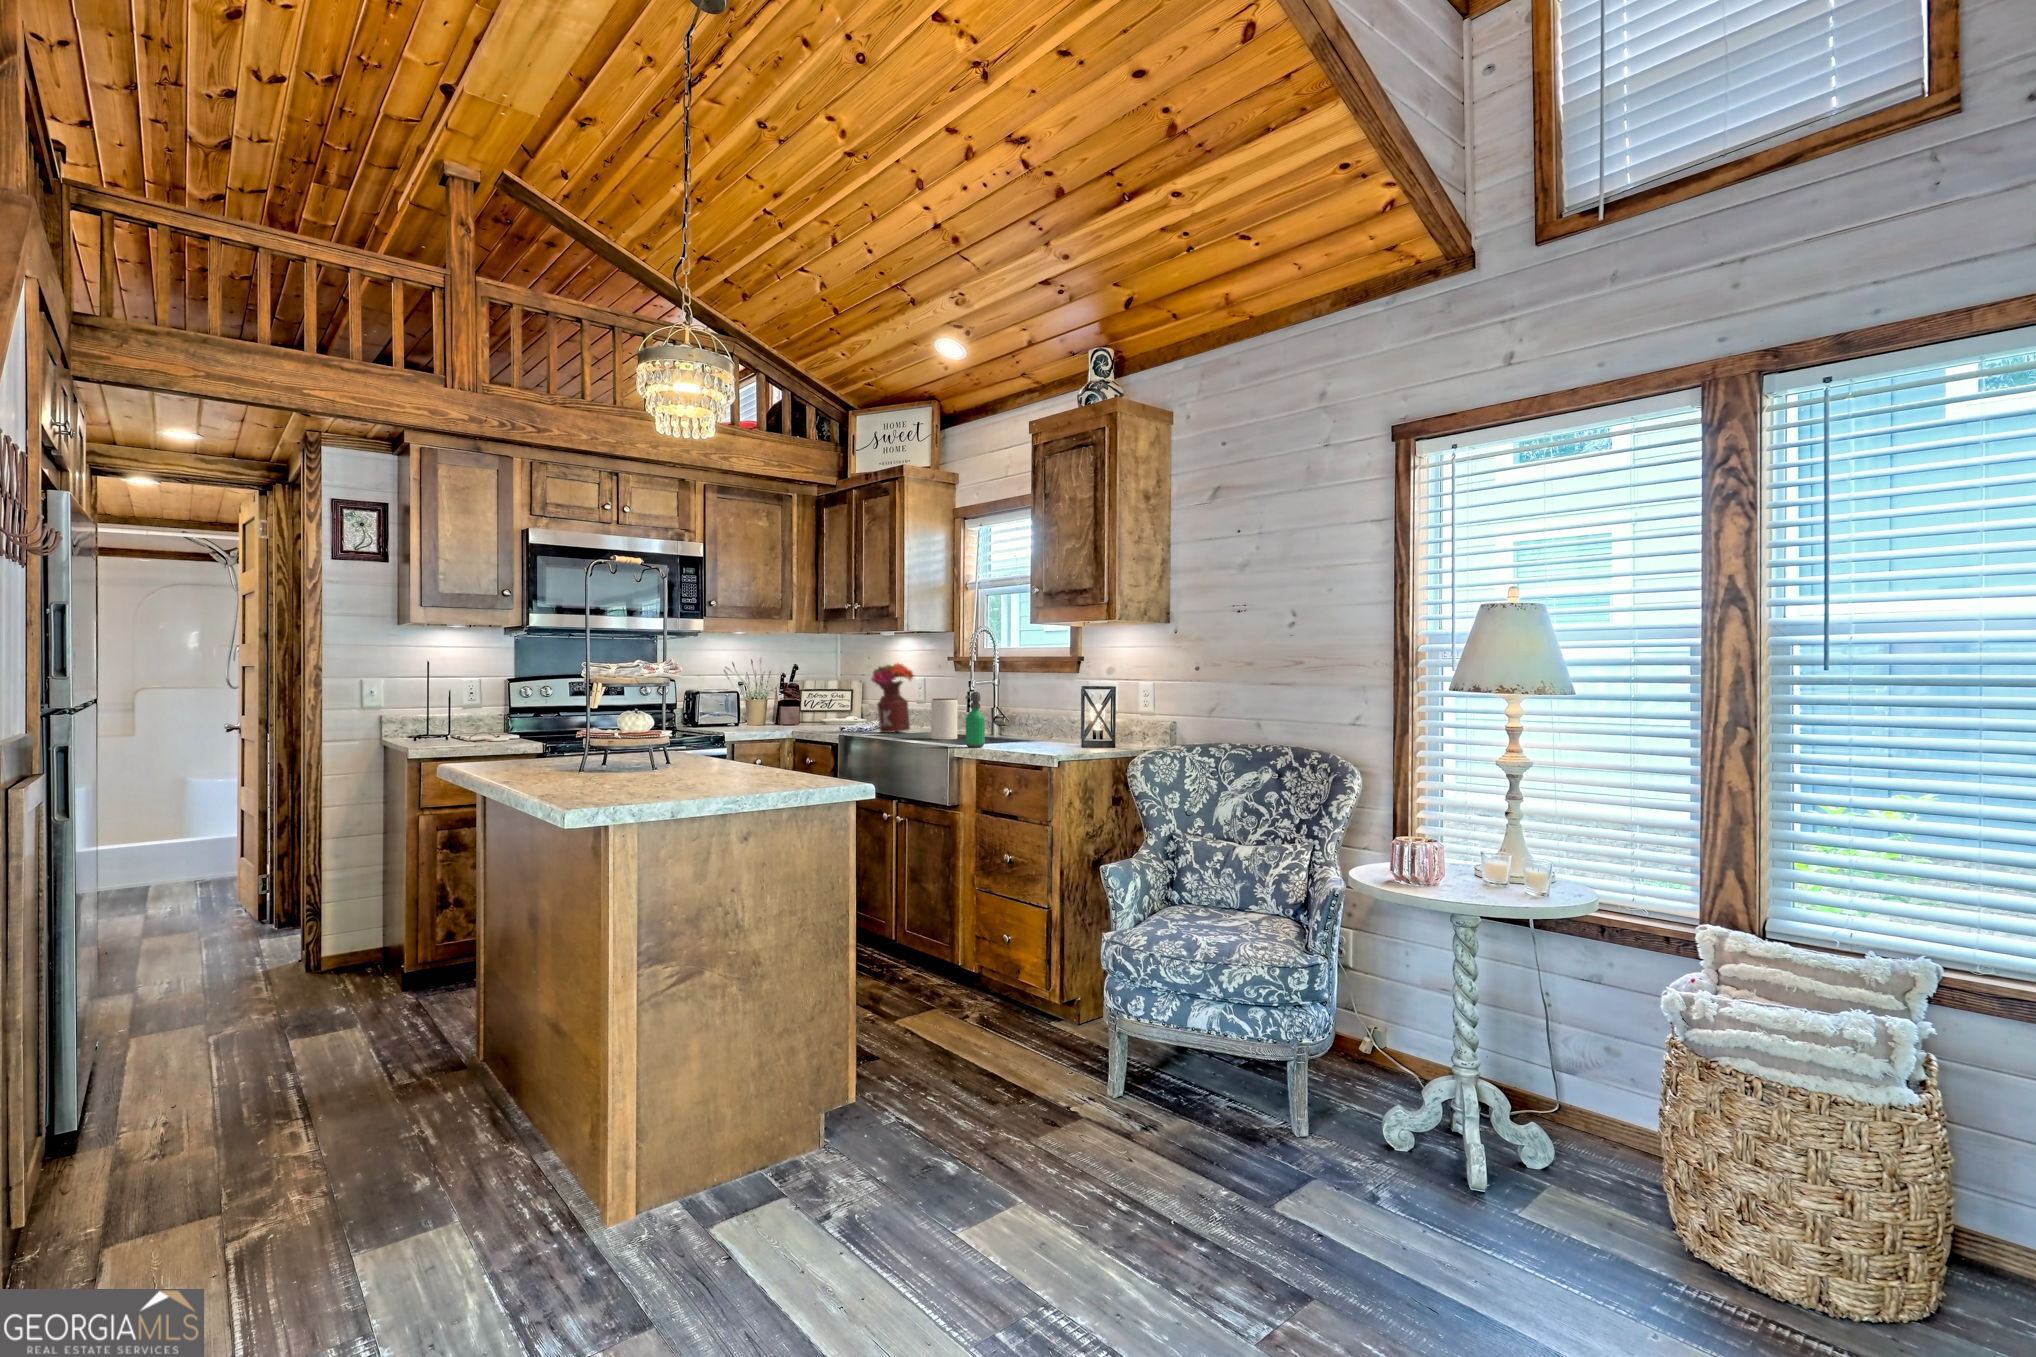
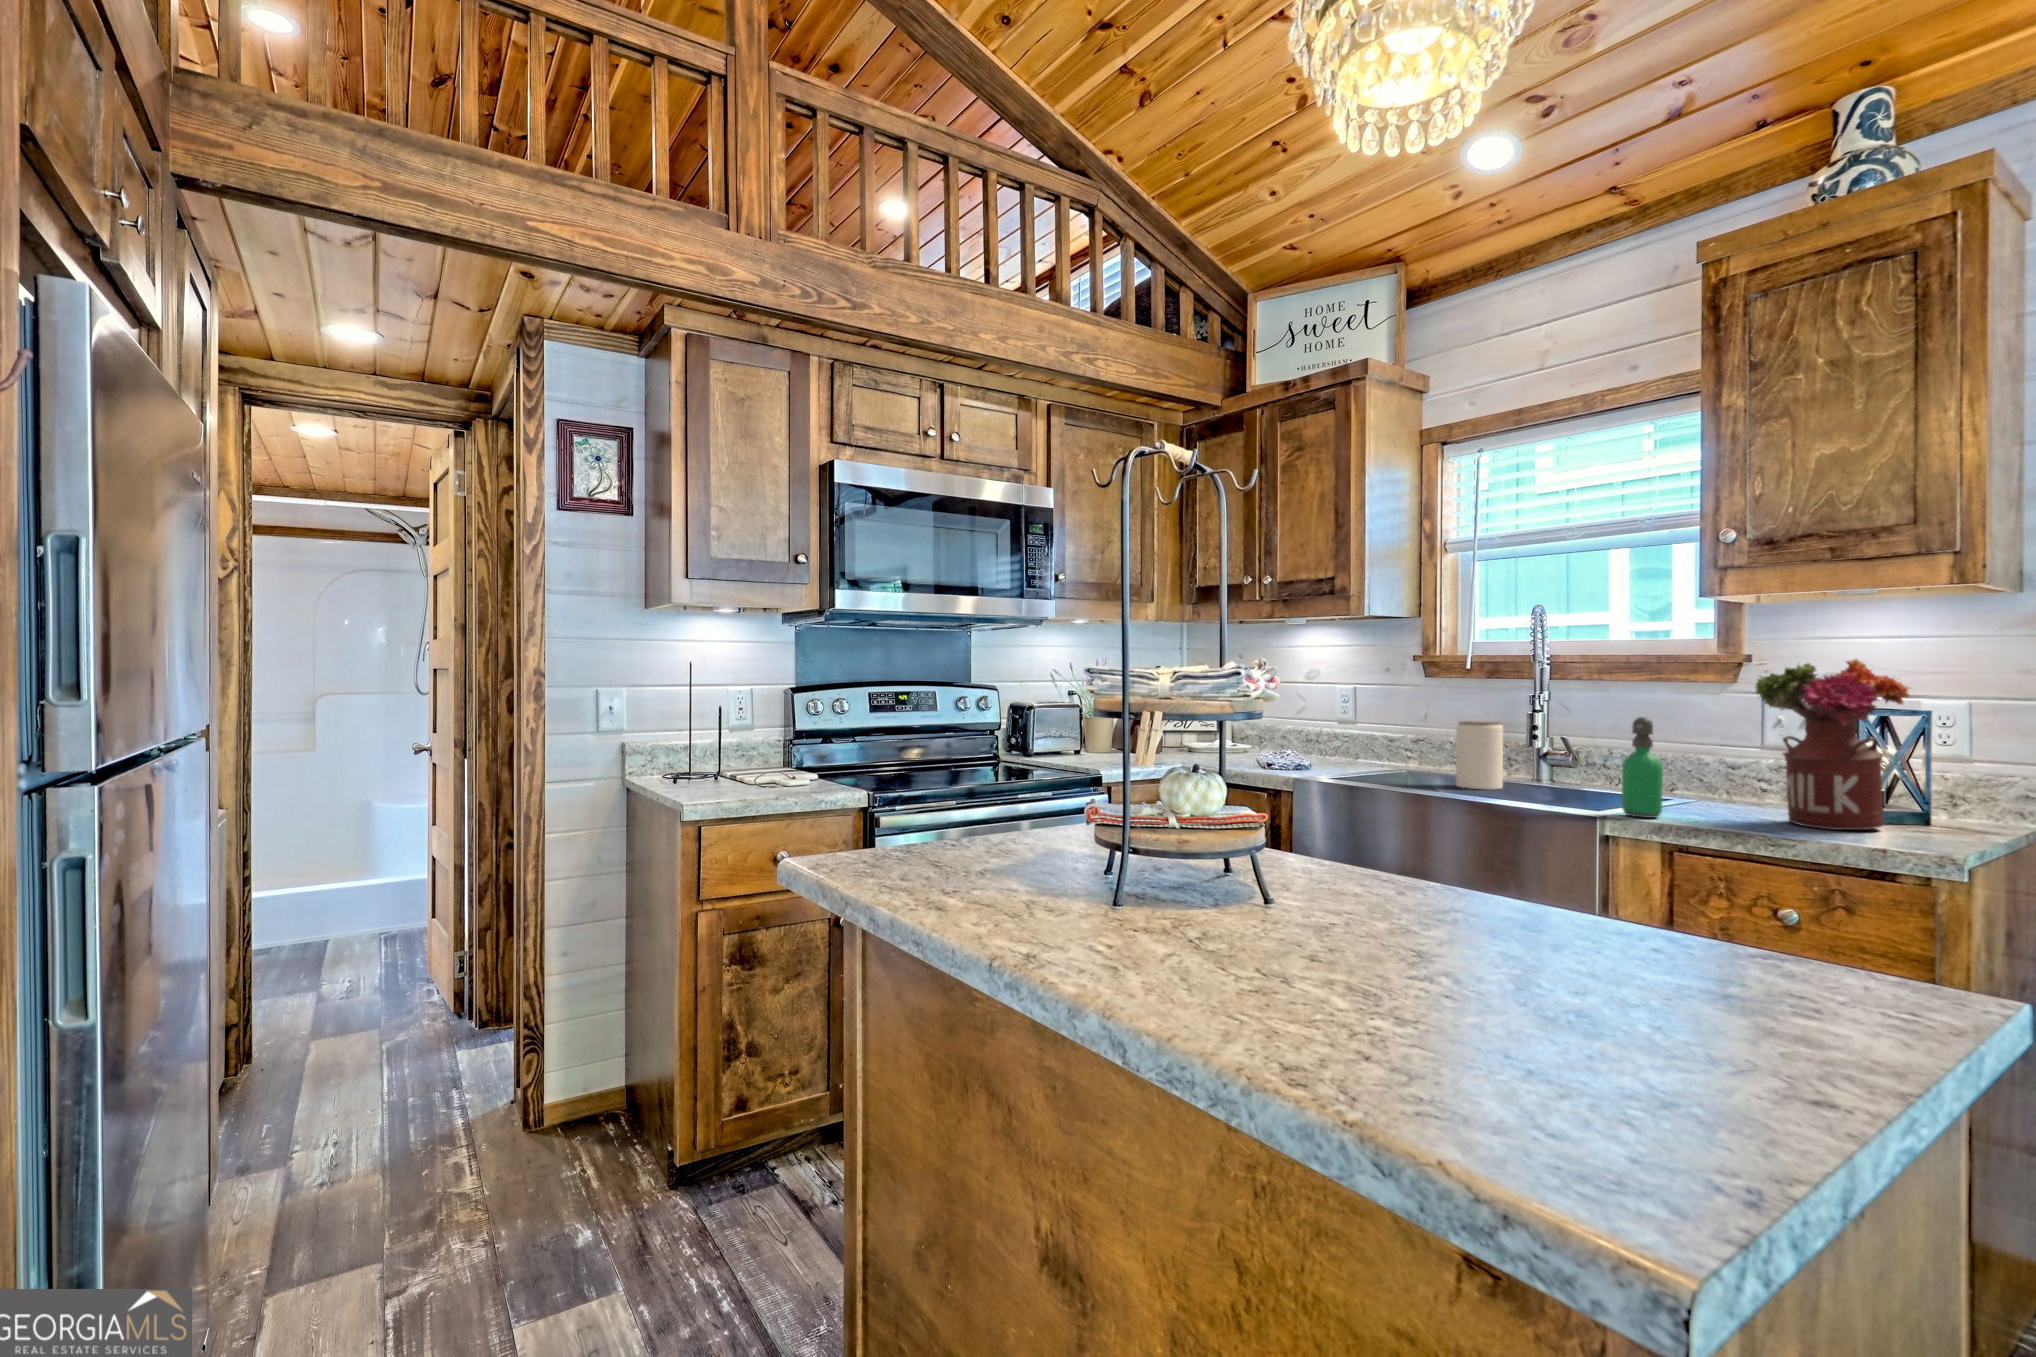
flower arrangement: present [871,663,914,733] -> present [1756,660,1909,830]

